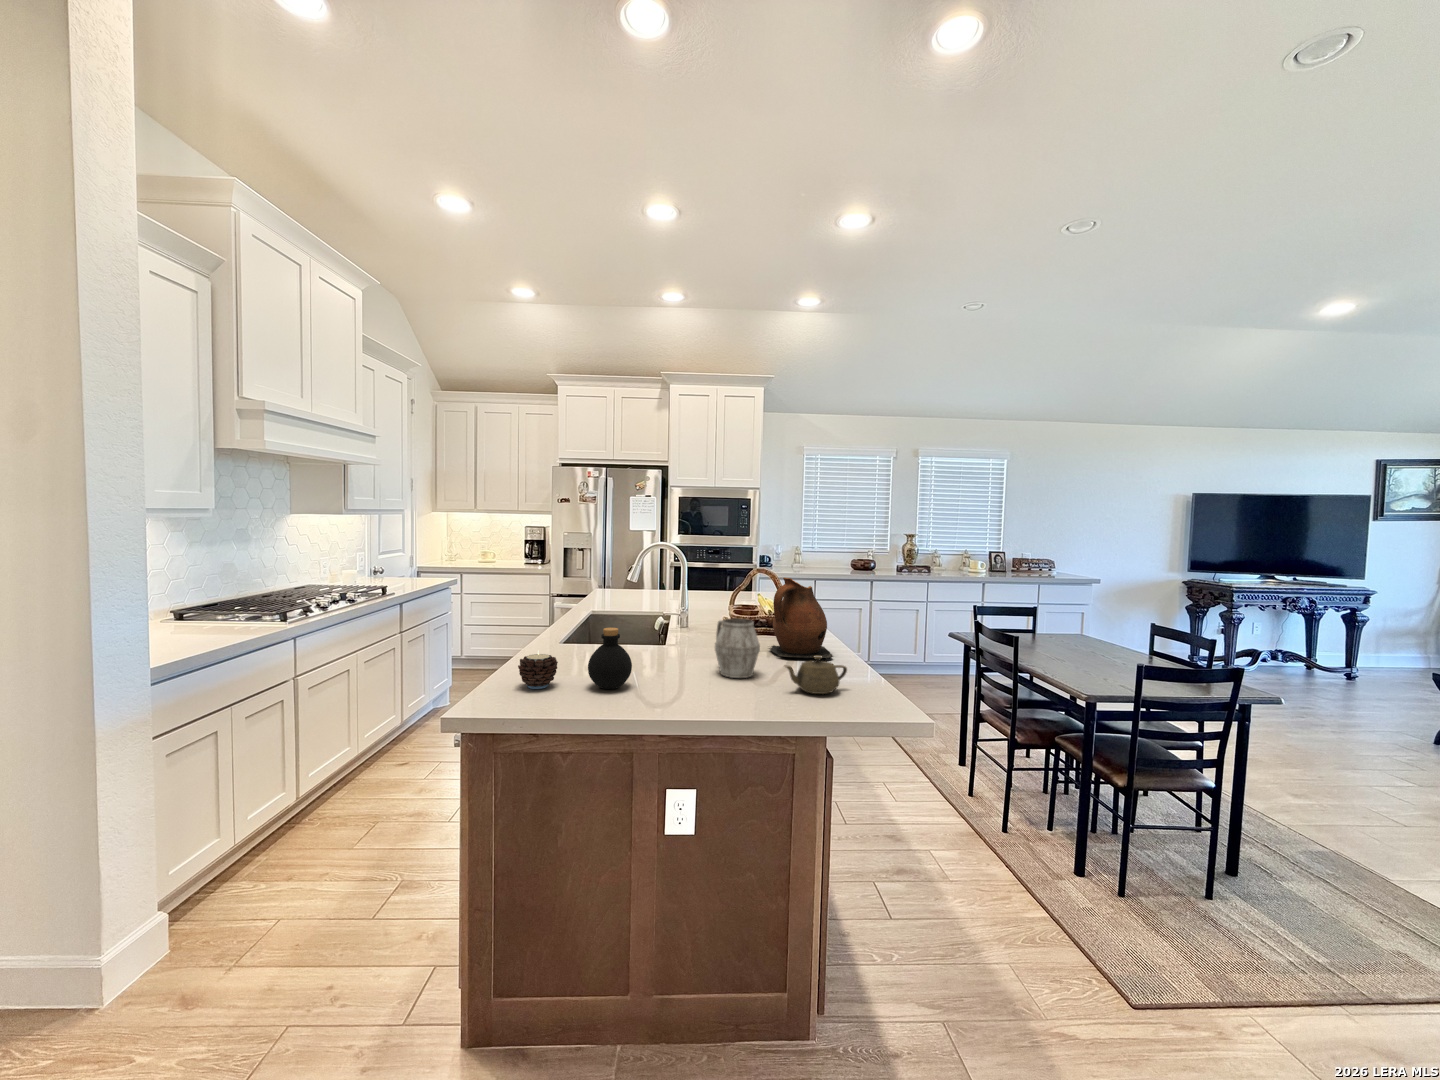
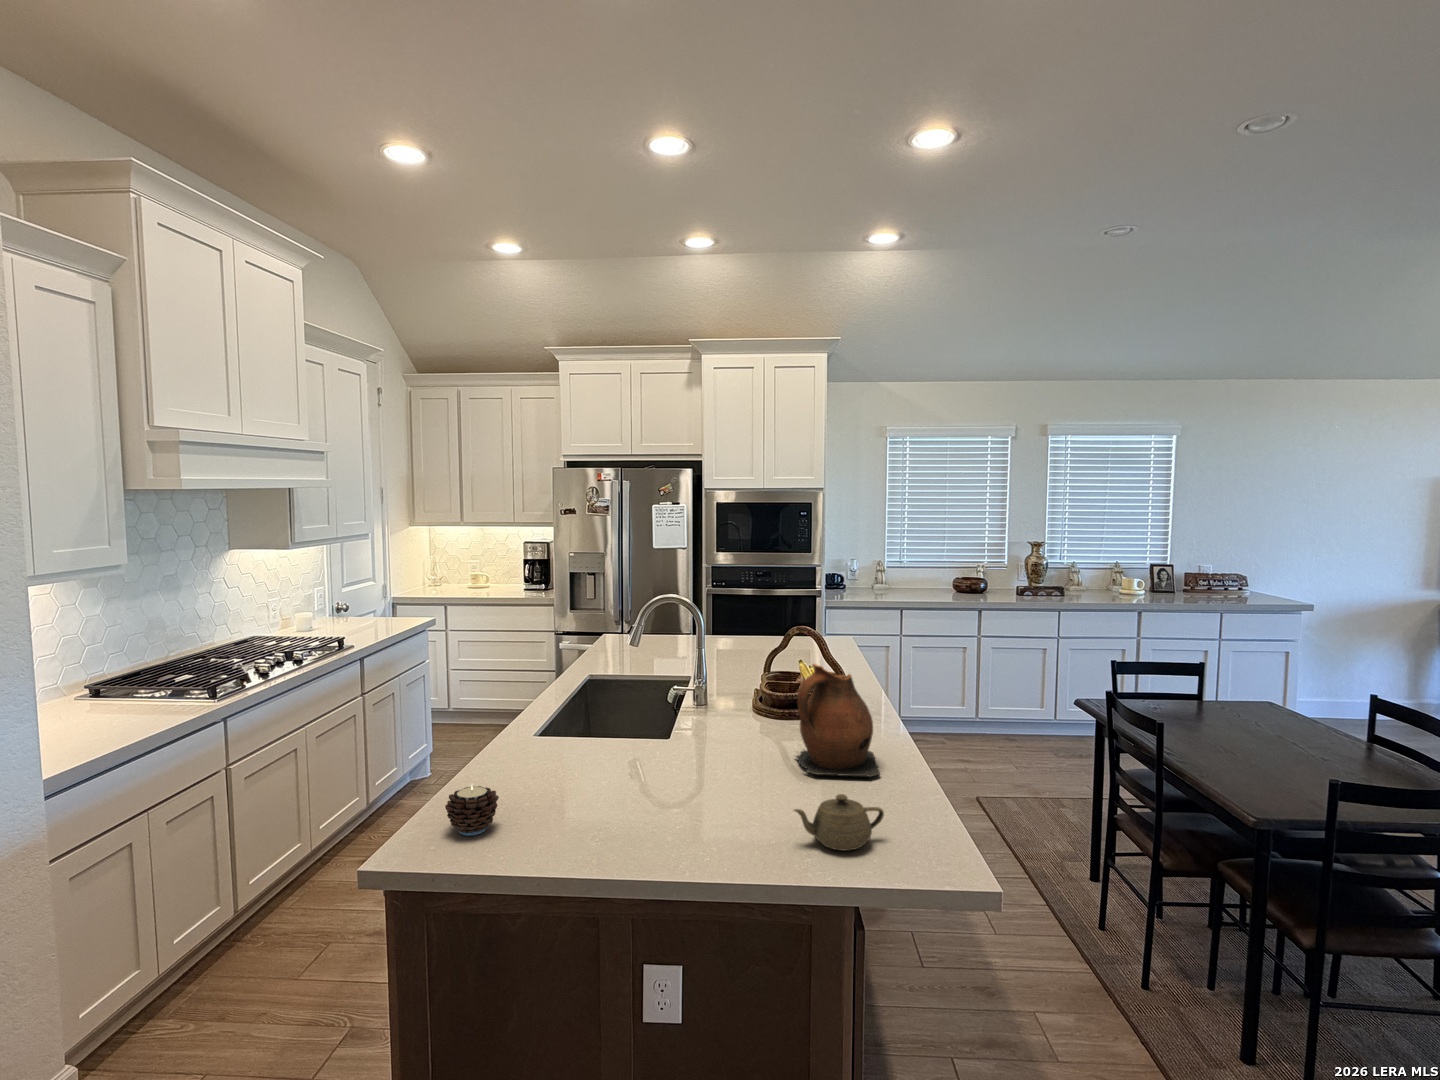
mug: present [715,619,760,678] -> none [709,730,770,816]
bottle: present [588,628,632,689] -> none [535,754,593,837]

